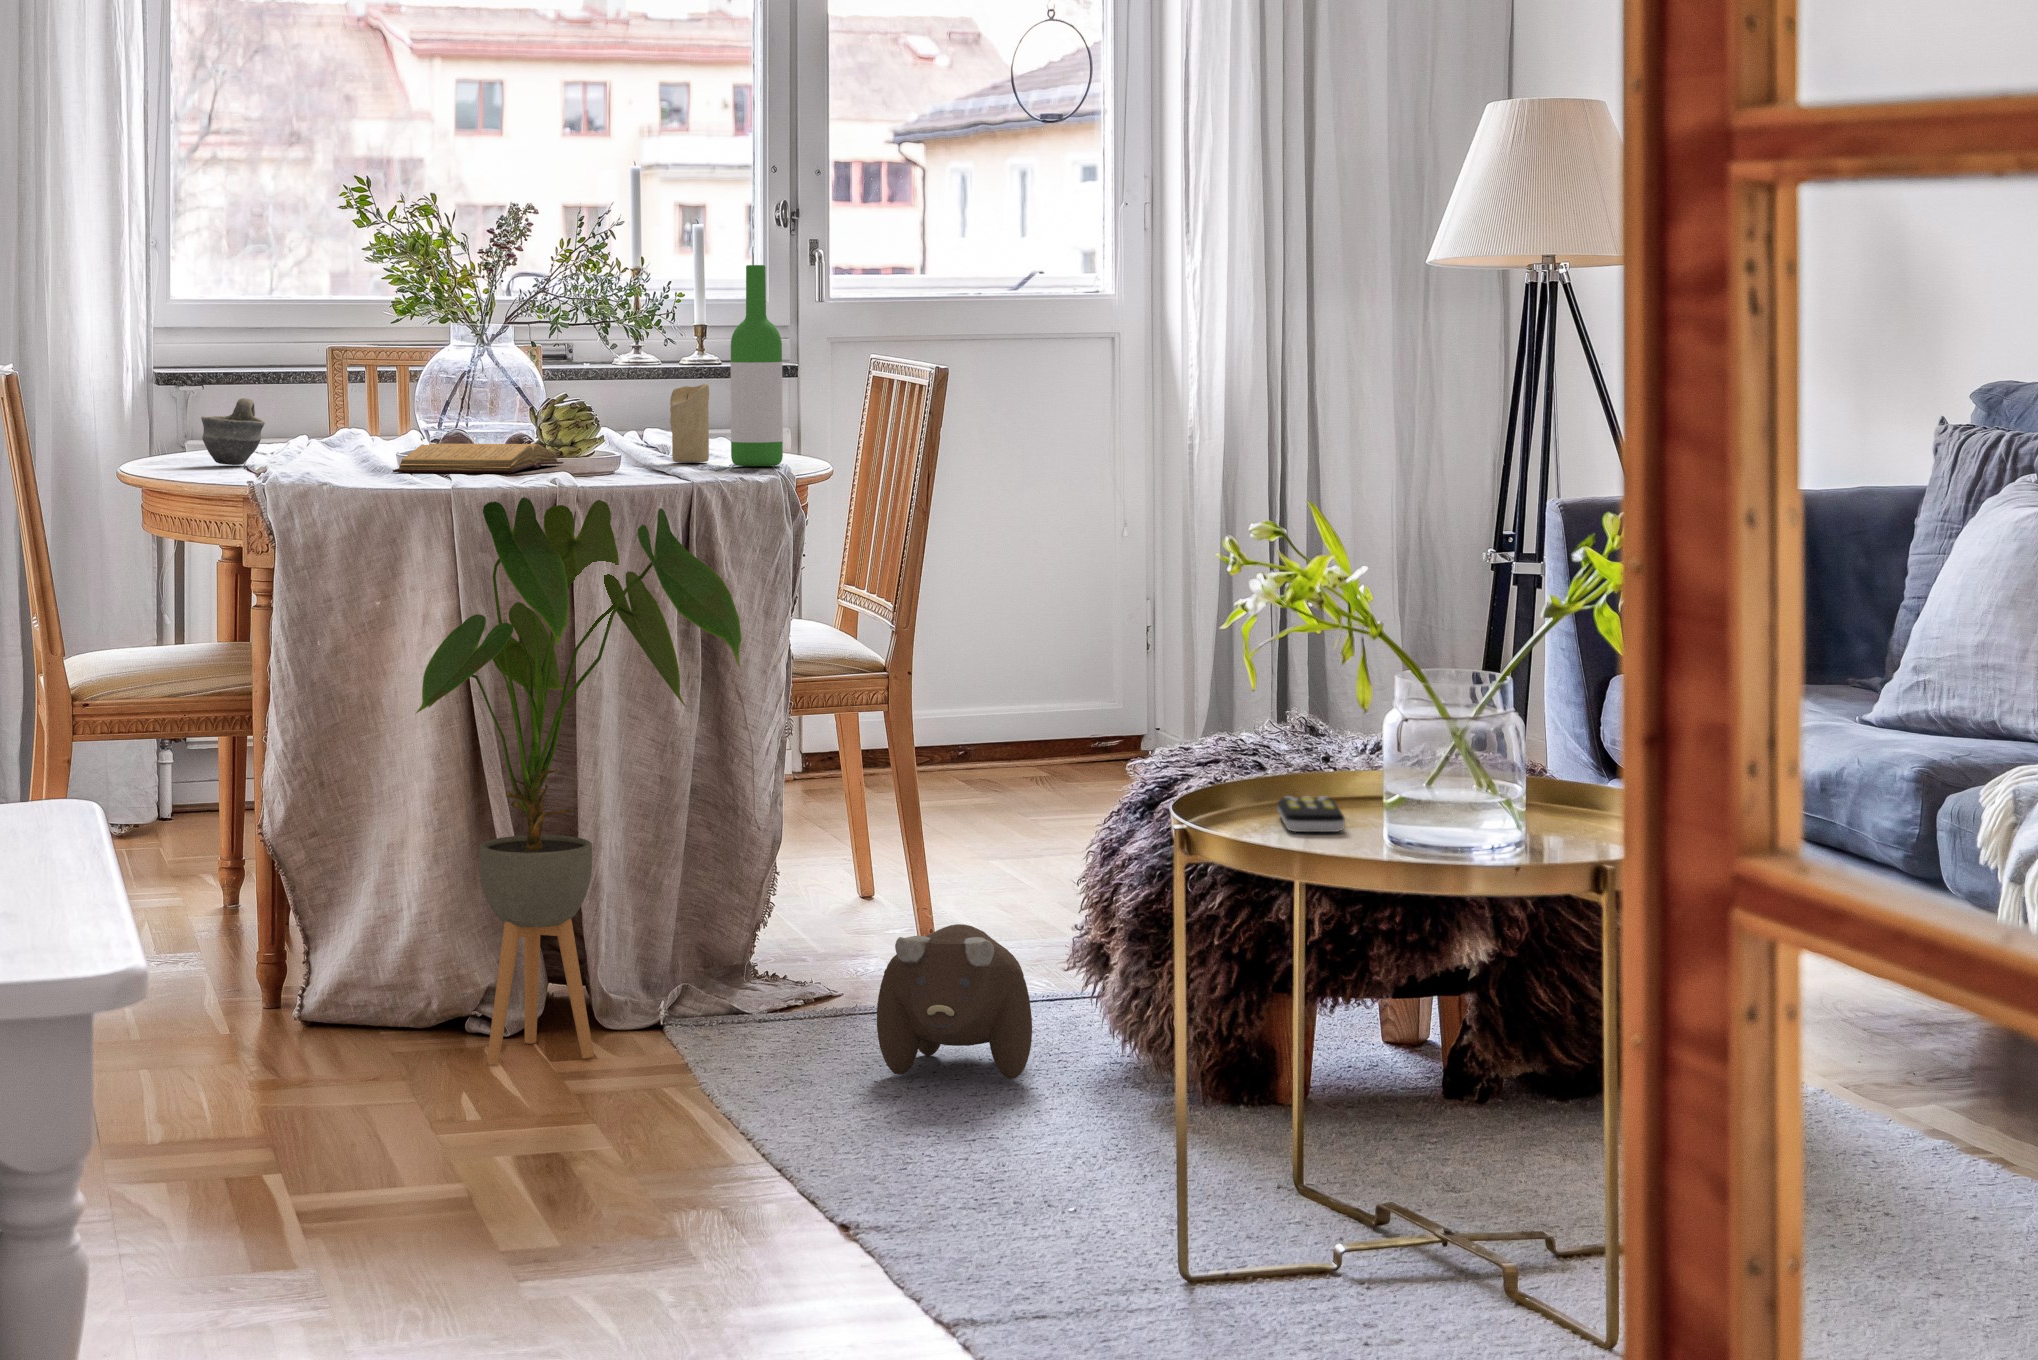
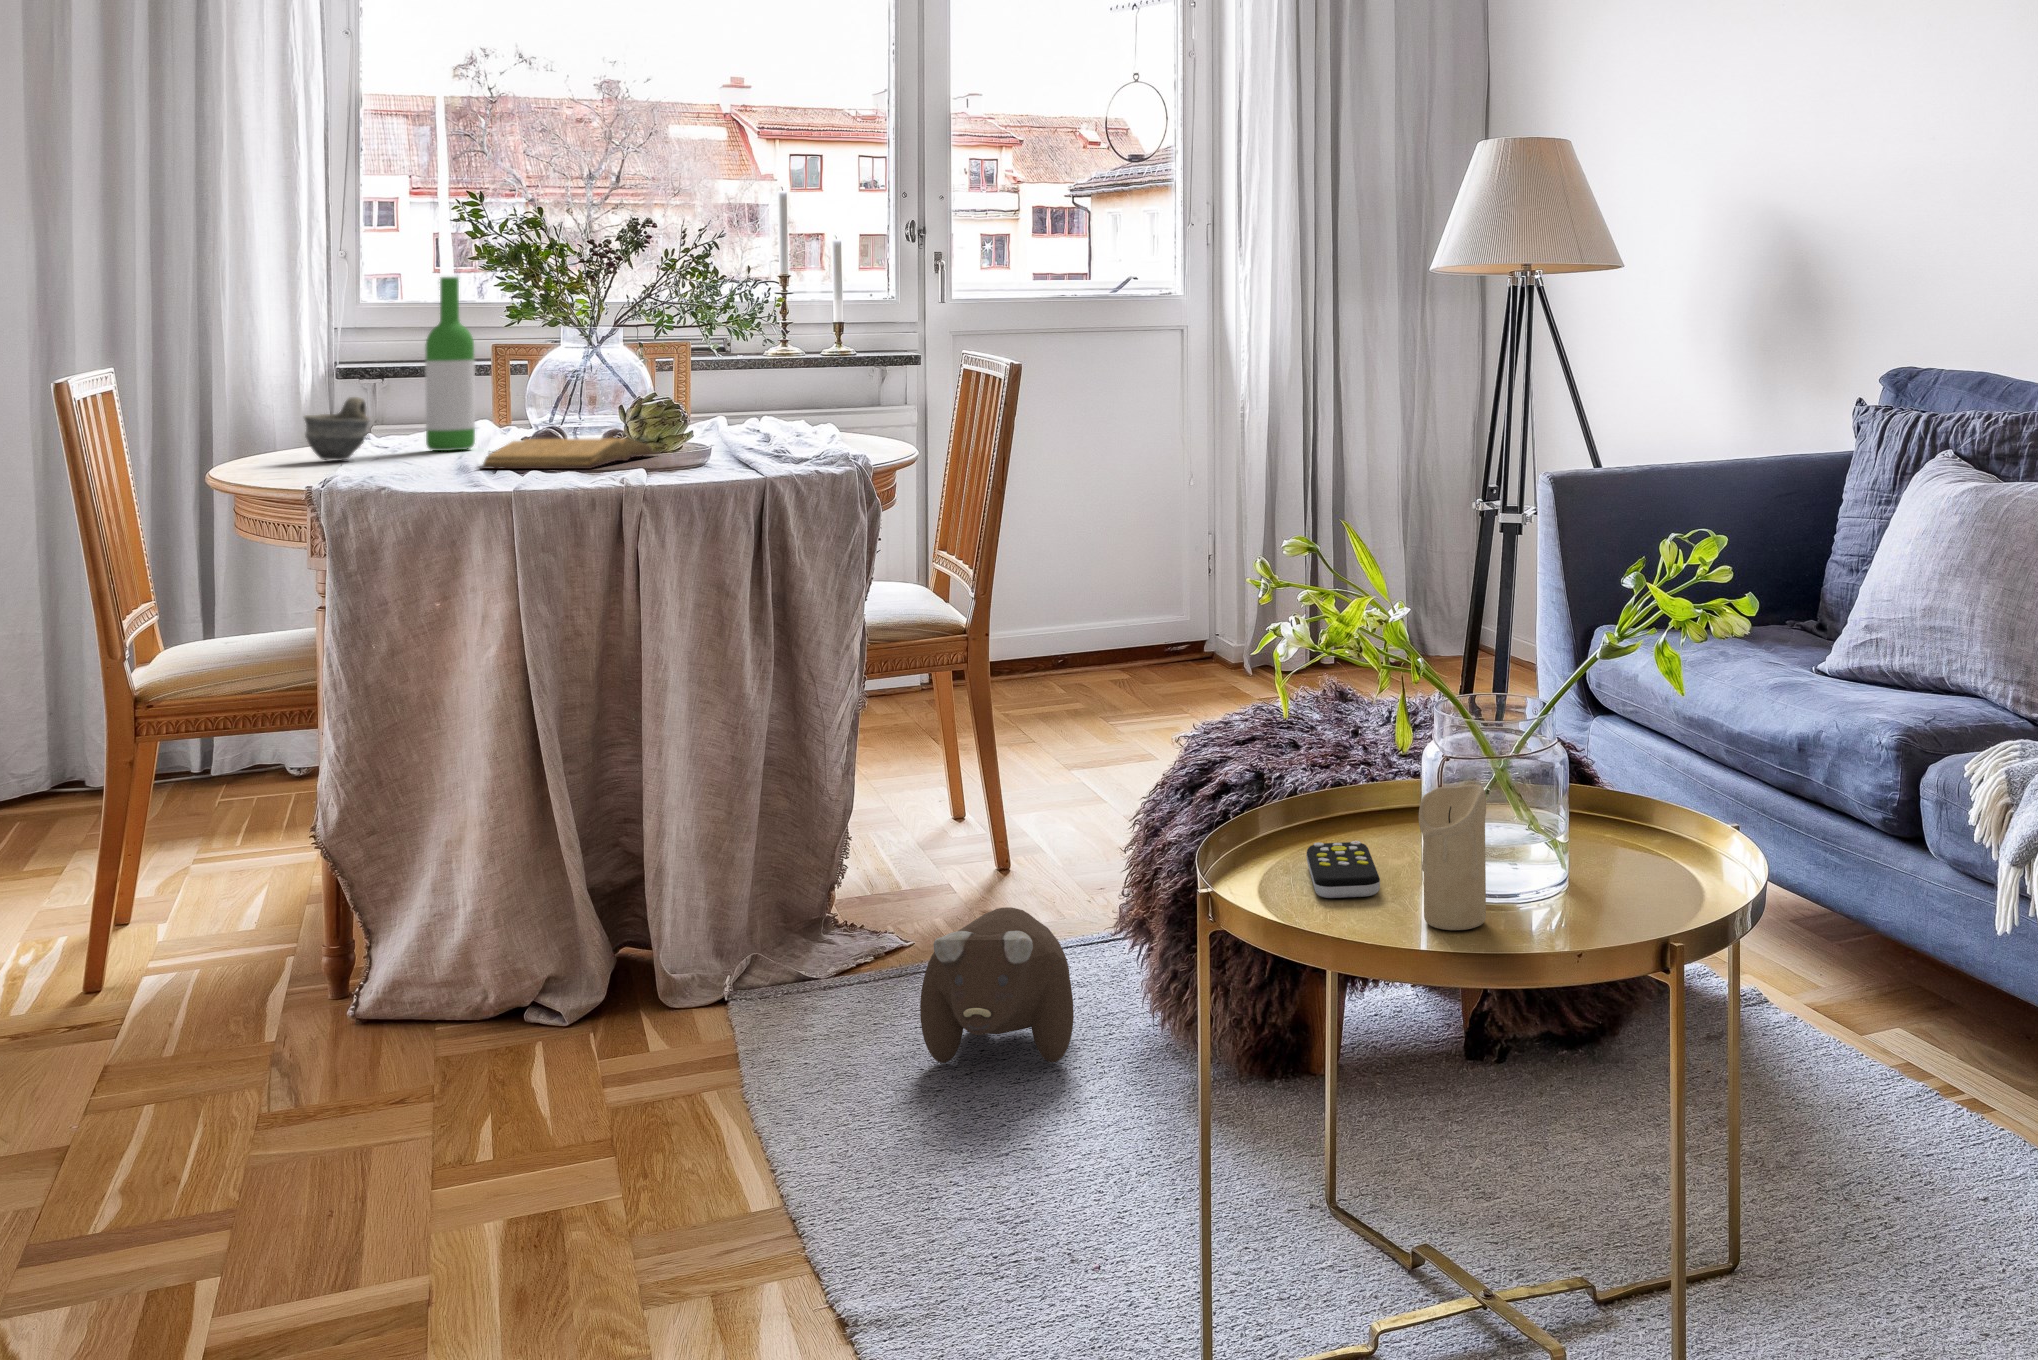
wine bottle: present [731,265,783,466] -> present [425,277,475,451]
candle: present [670,383,709,462] -> present [1419,784,1486,930]
house plant: present [416,497,741,1063] -> none [430,499,784,1073]

